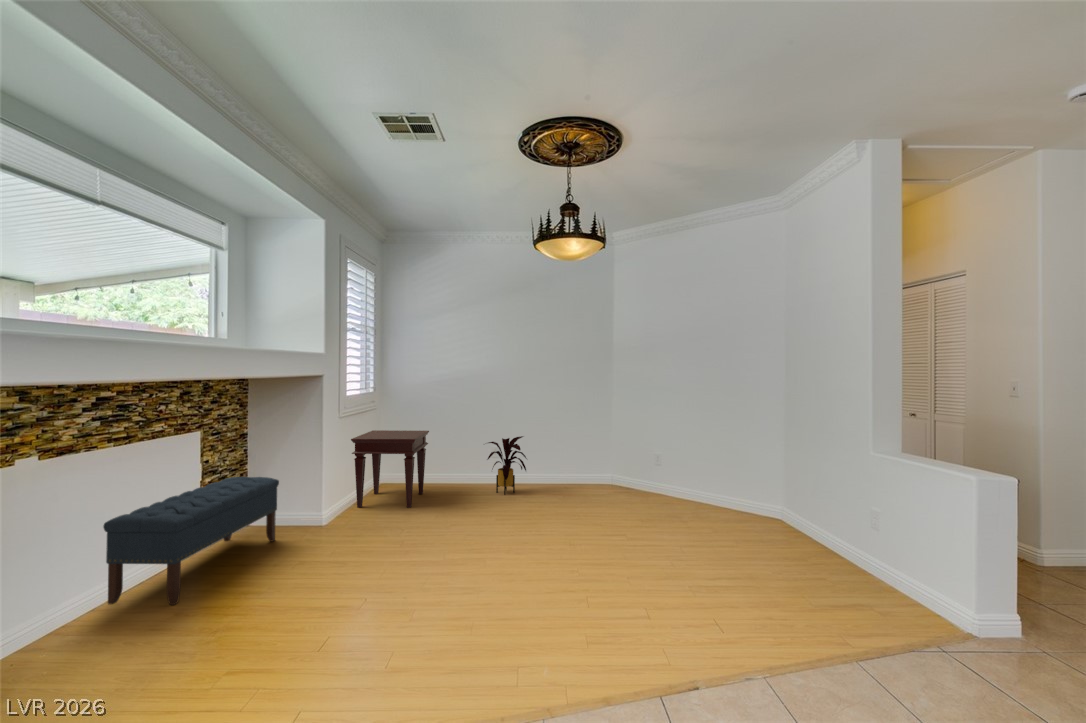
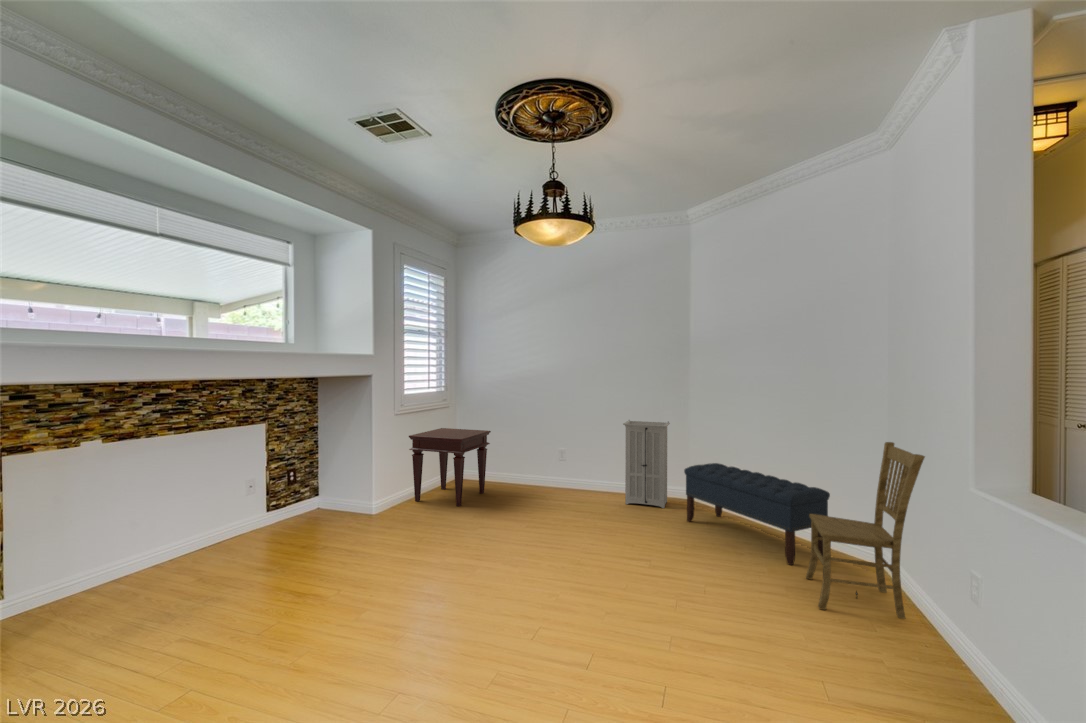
storage cabinet: none [560,414,599,491] -> present [623,420,670,508]
dining chair: none [734,421,823,546] -> present [806,442,925,619]
house plant: present [488,436,527,495] -> none [539,441,591,503]
bench: present [103,477,279,605] -> present [684,463,830,565]

